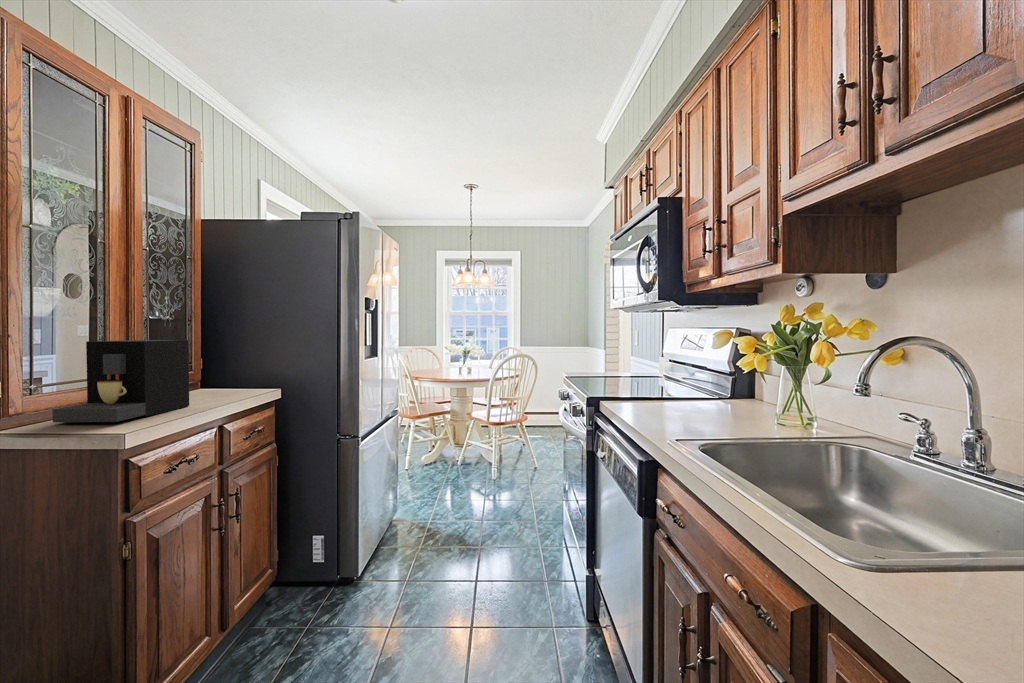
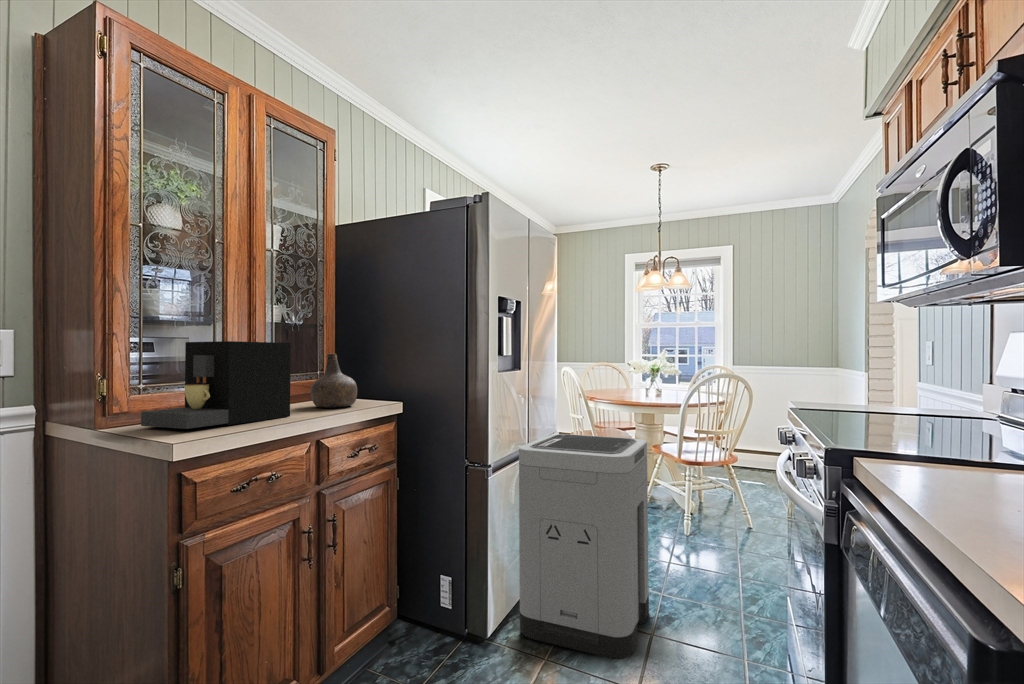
bottle: none [191,347,237,397] -> present [311,354,357,408]
trash can: none [381,409,478,571] -> present [519,434,649,659]

